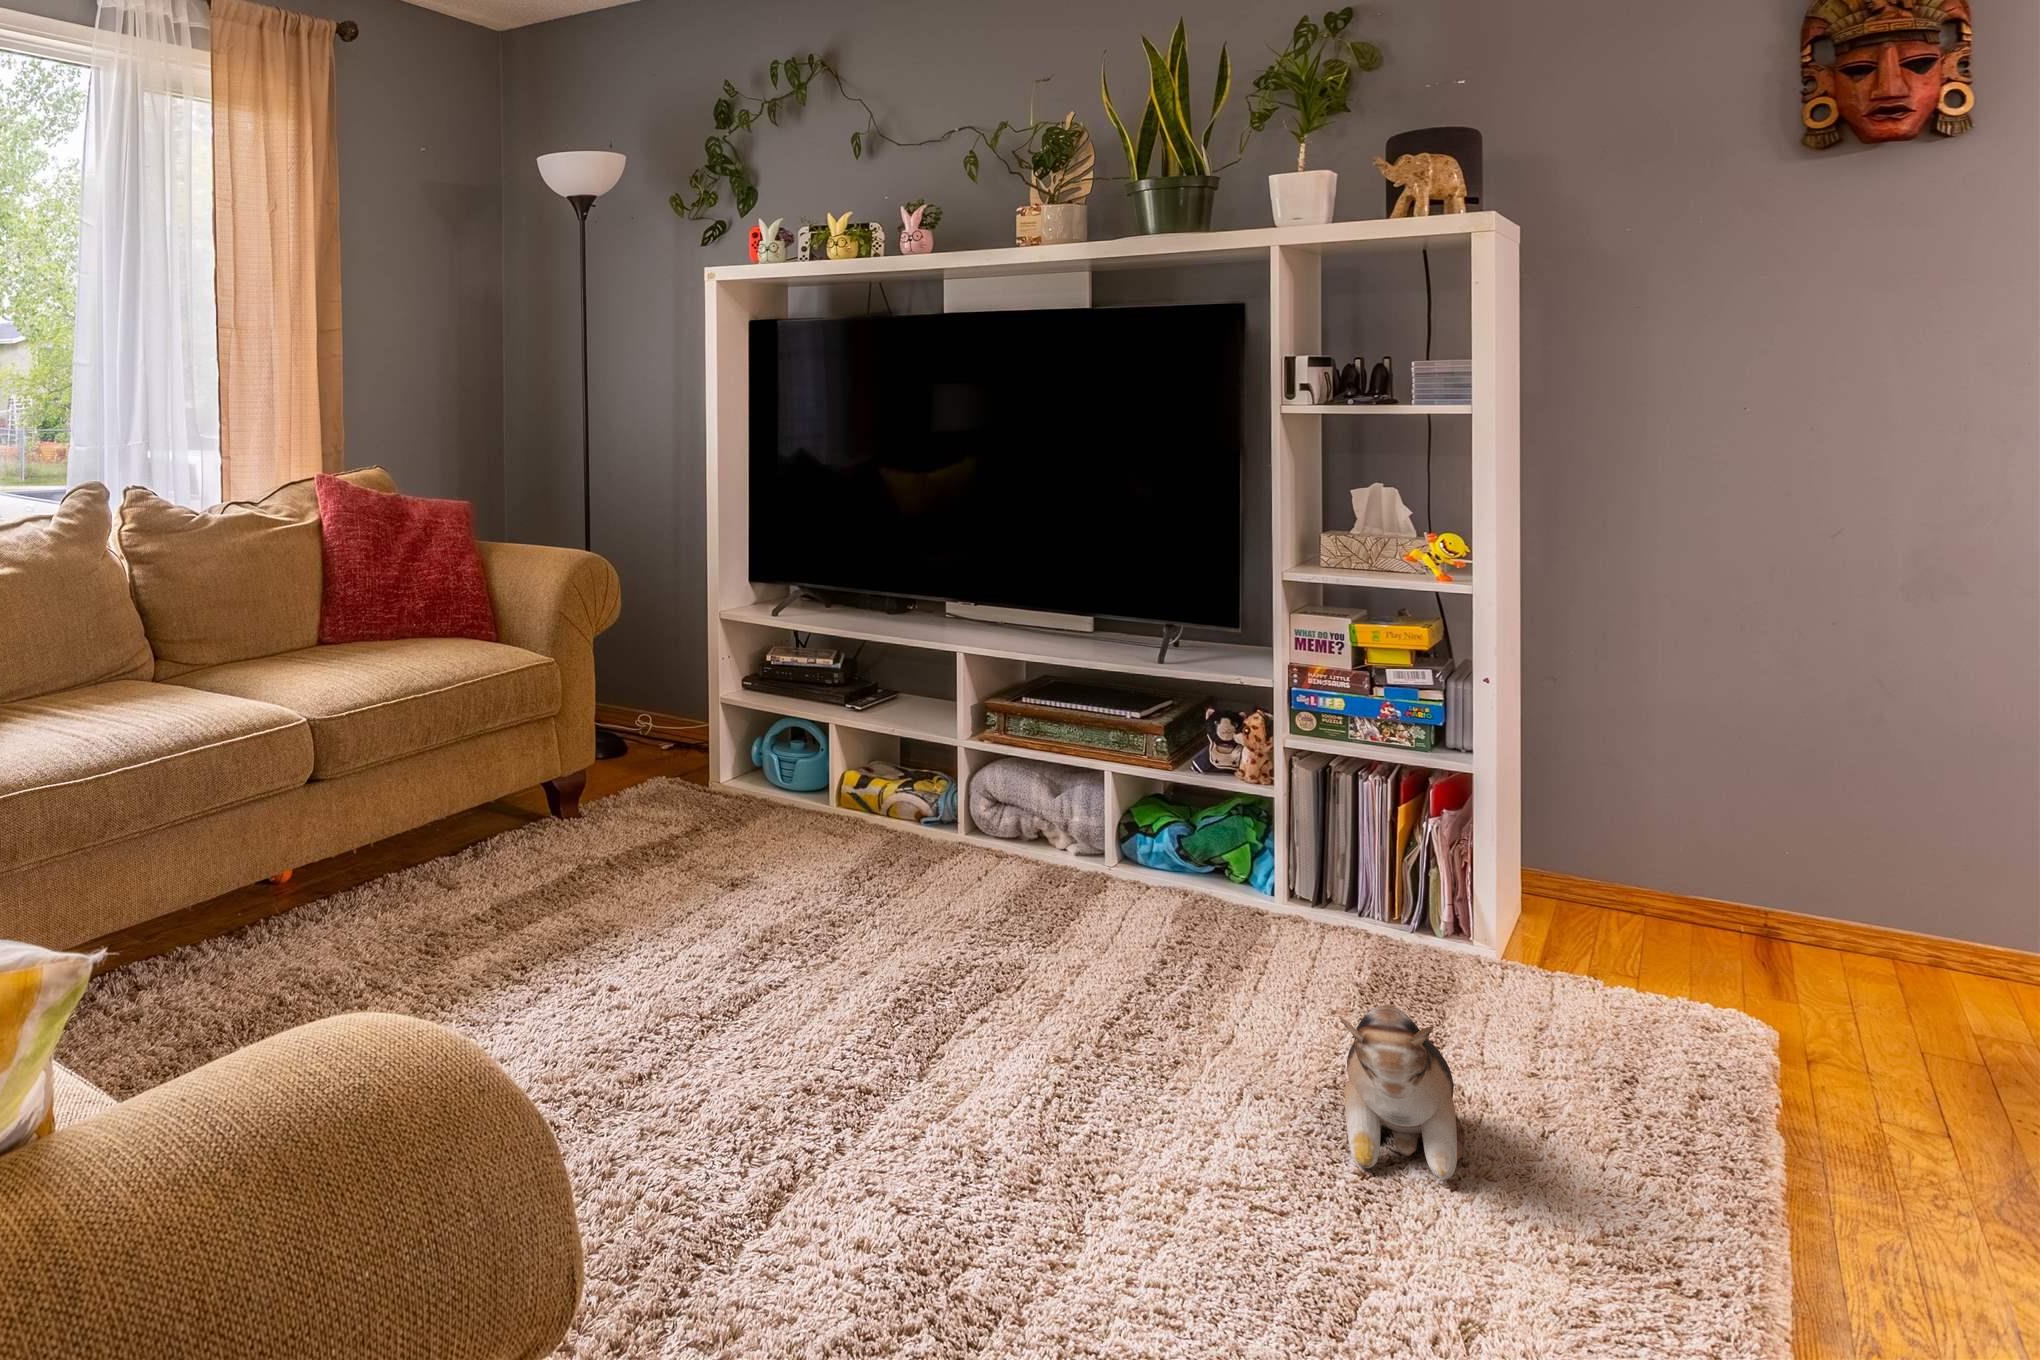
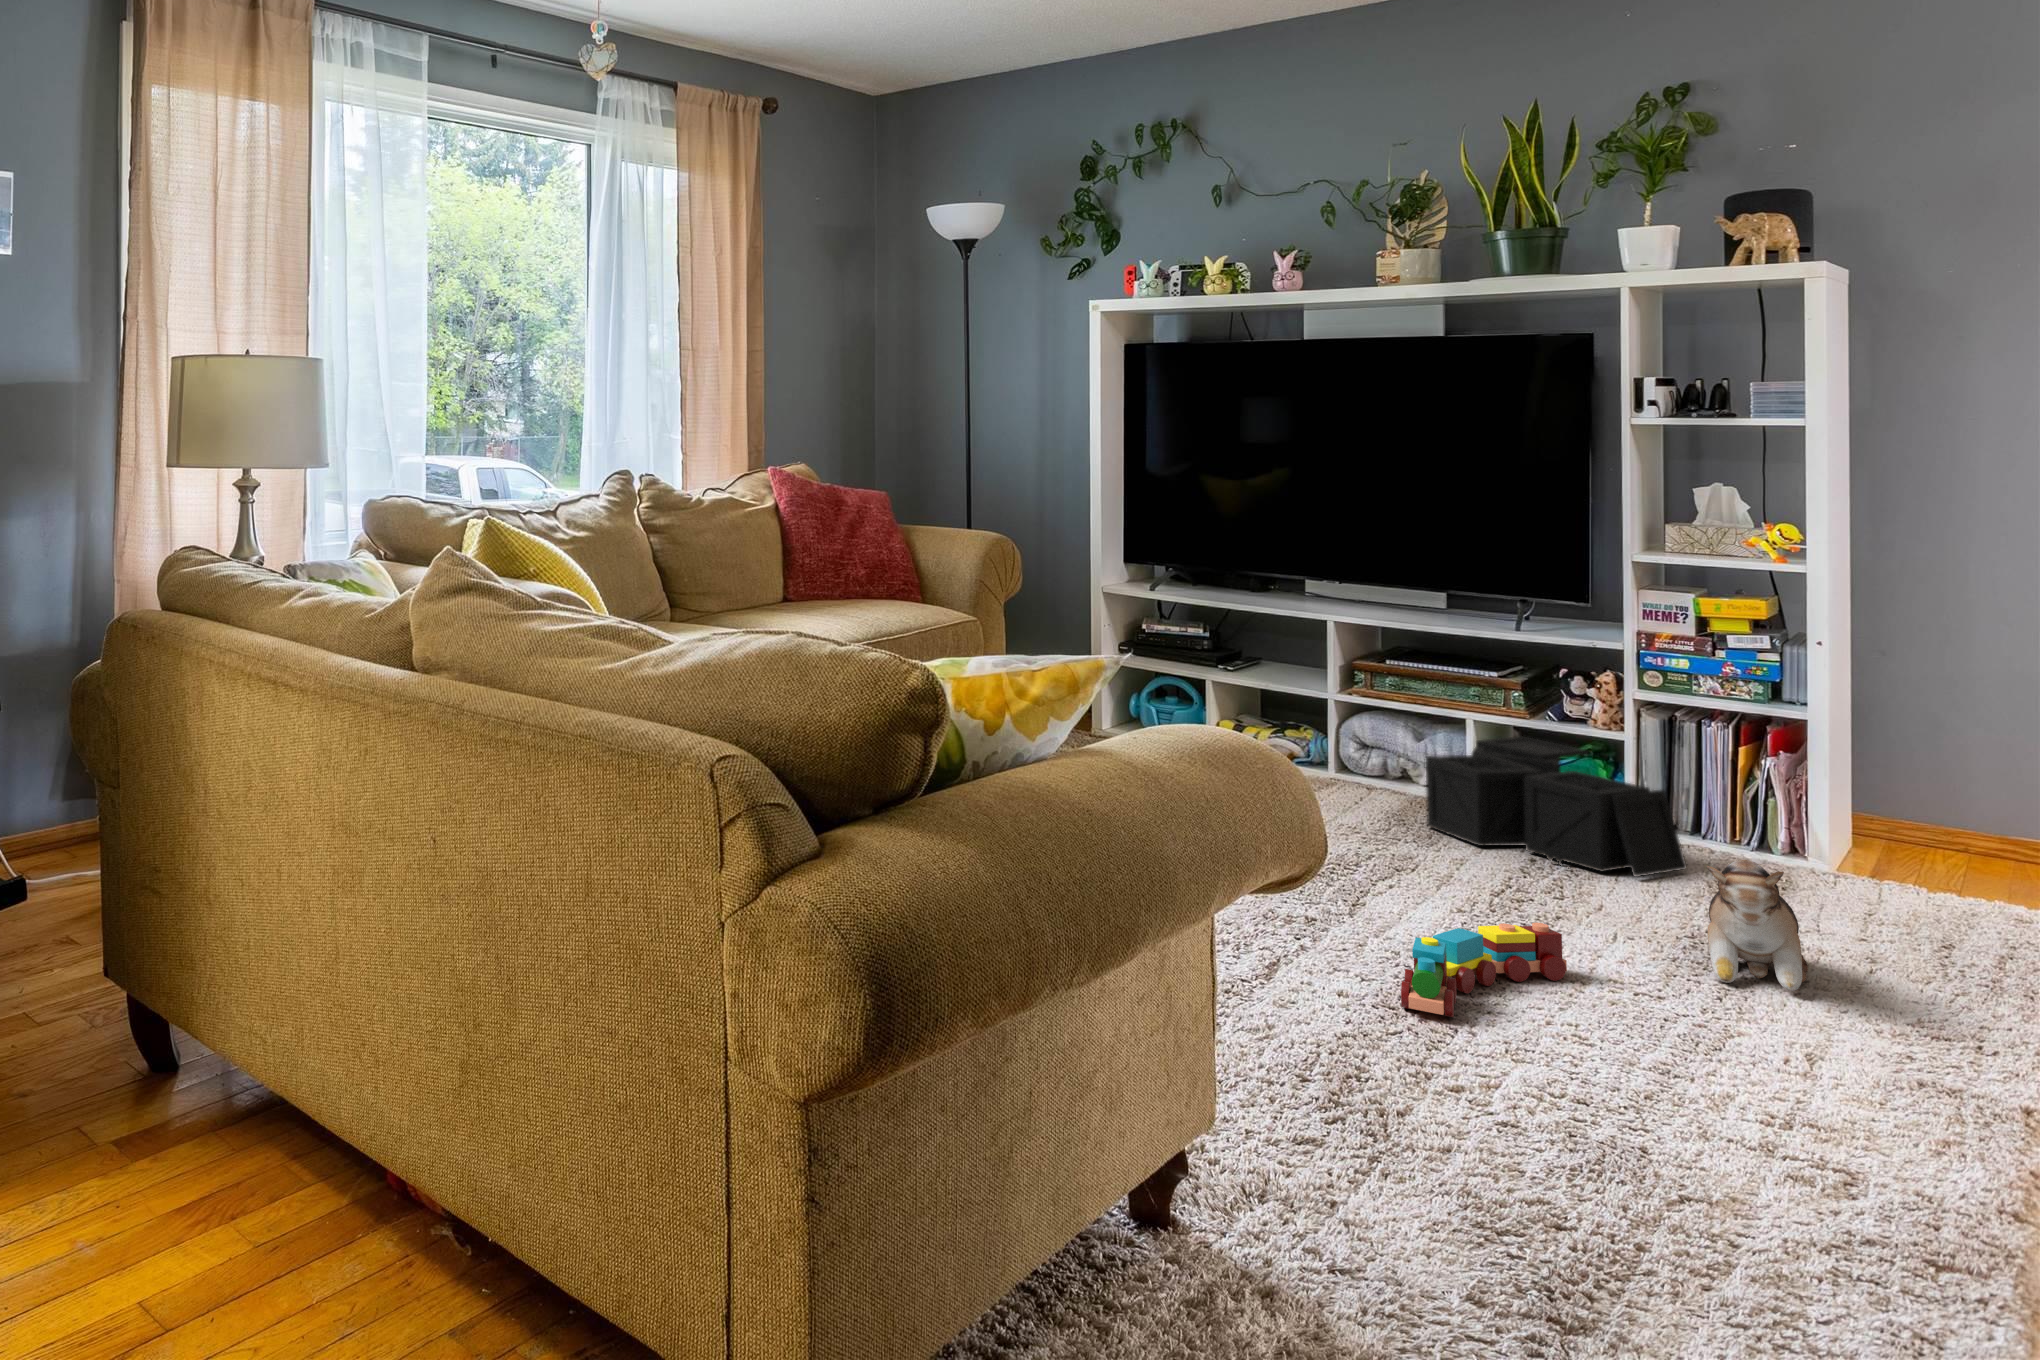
storage bin: none [1047,790,1337,983] -> present [1426,736,1687,877]
toy train: none [934,1099,1167,1275] -> present [1401,923,1567,1017]

